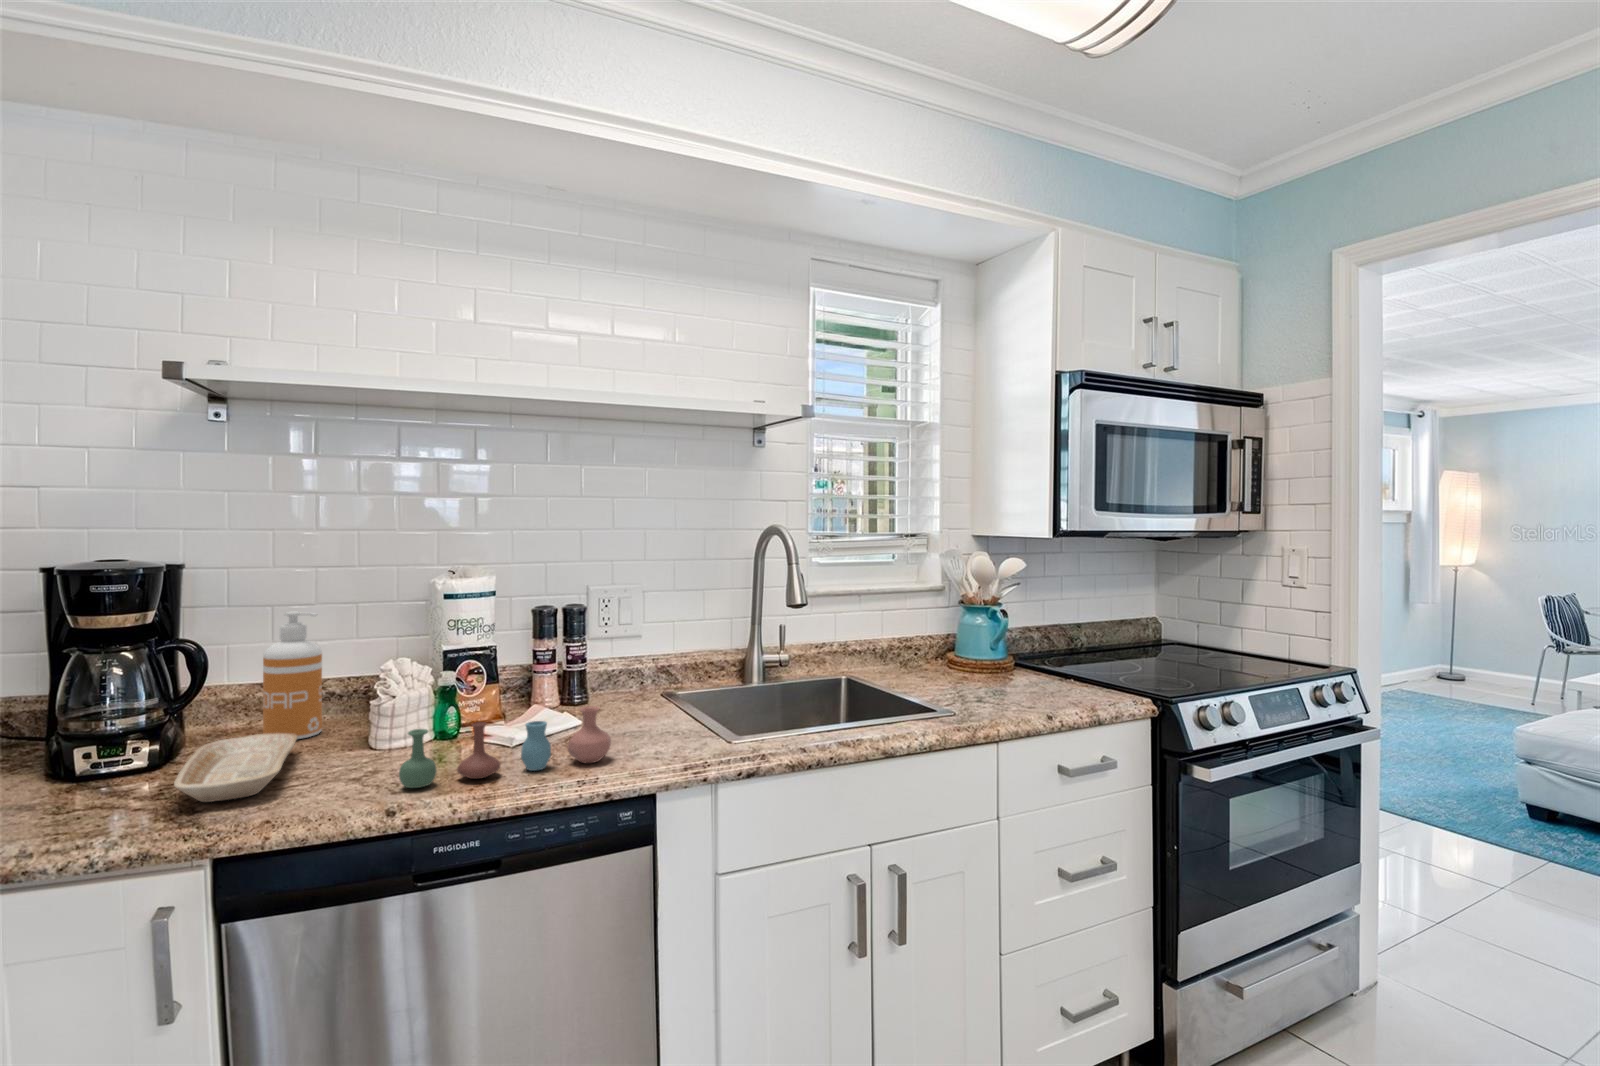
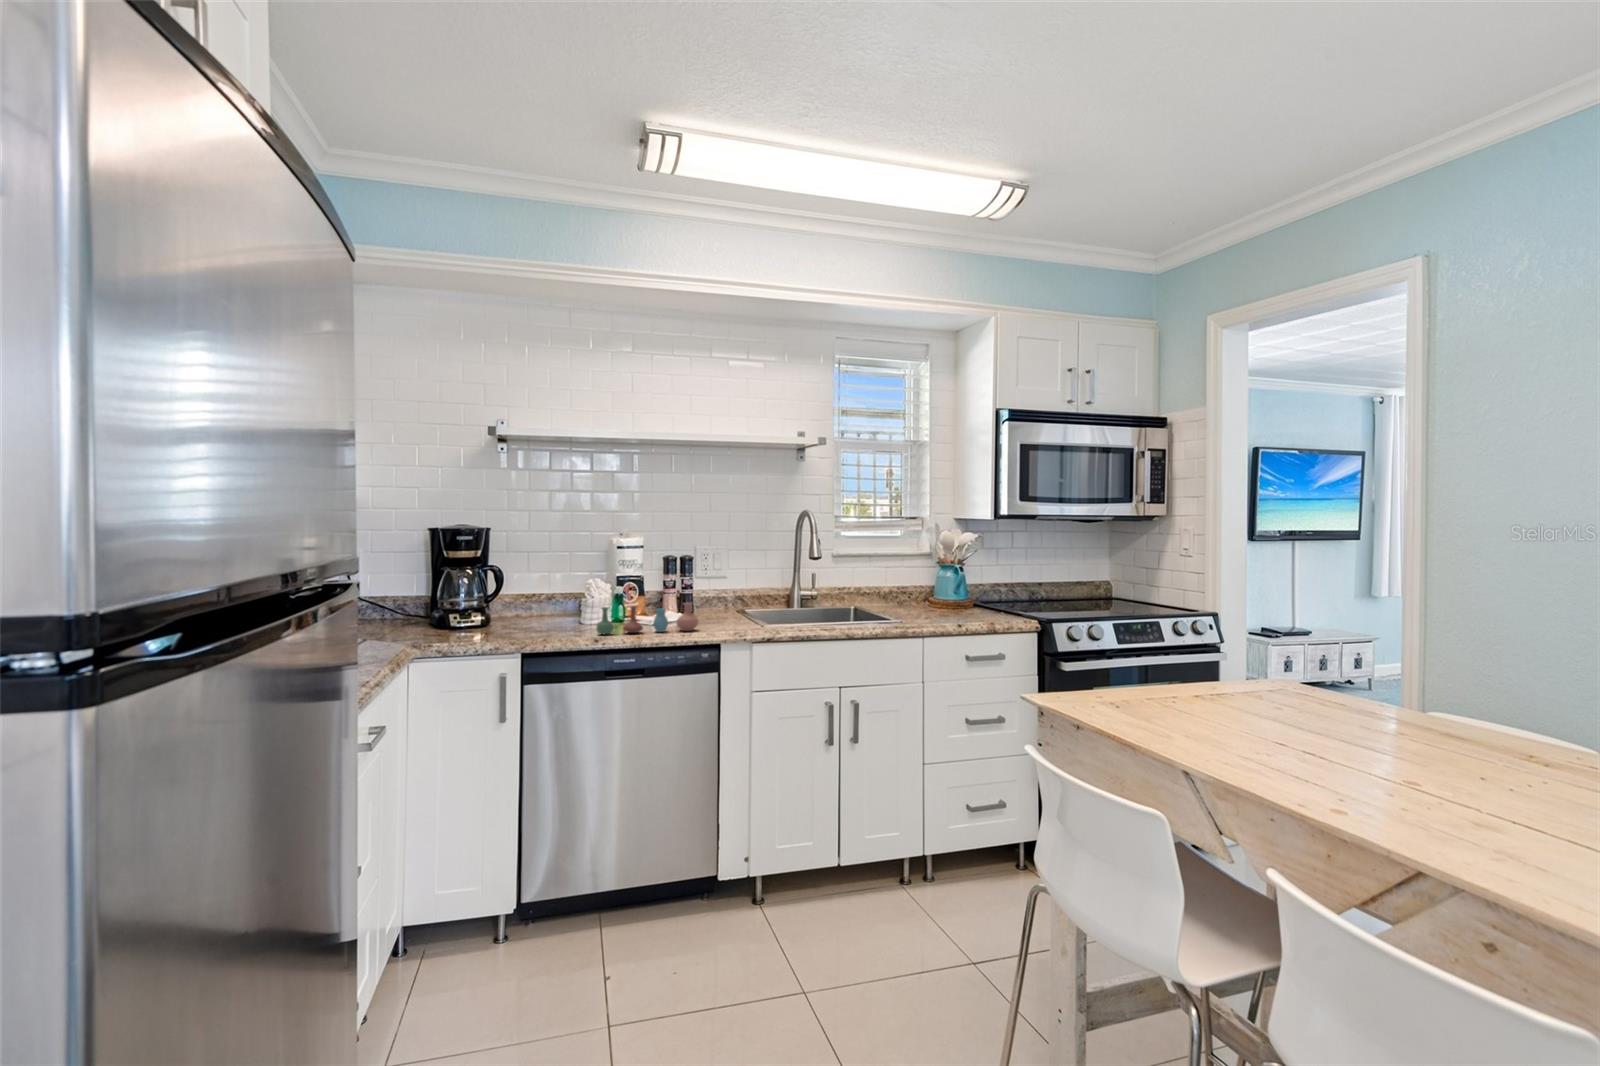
soap dispenser: present [263,612,322,739] -> none [527,554,554,621]
tray: present [174,733,297,802] -> none [501,614,546,635]

